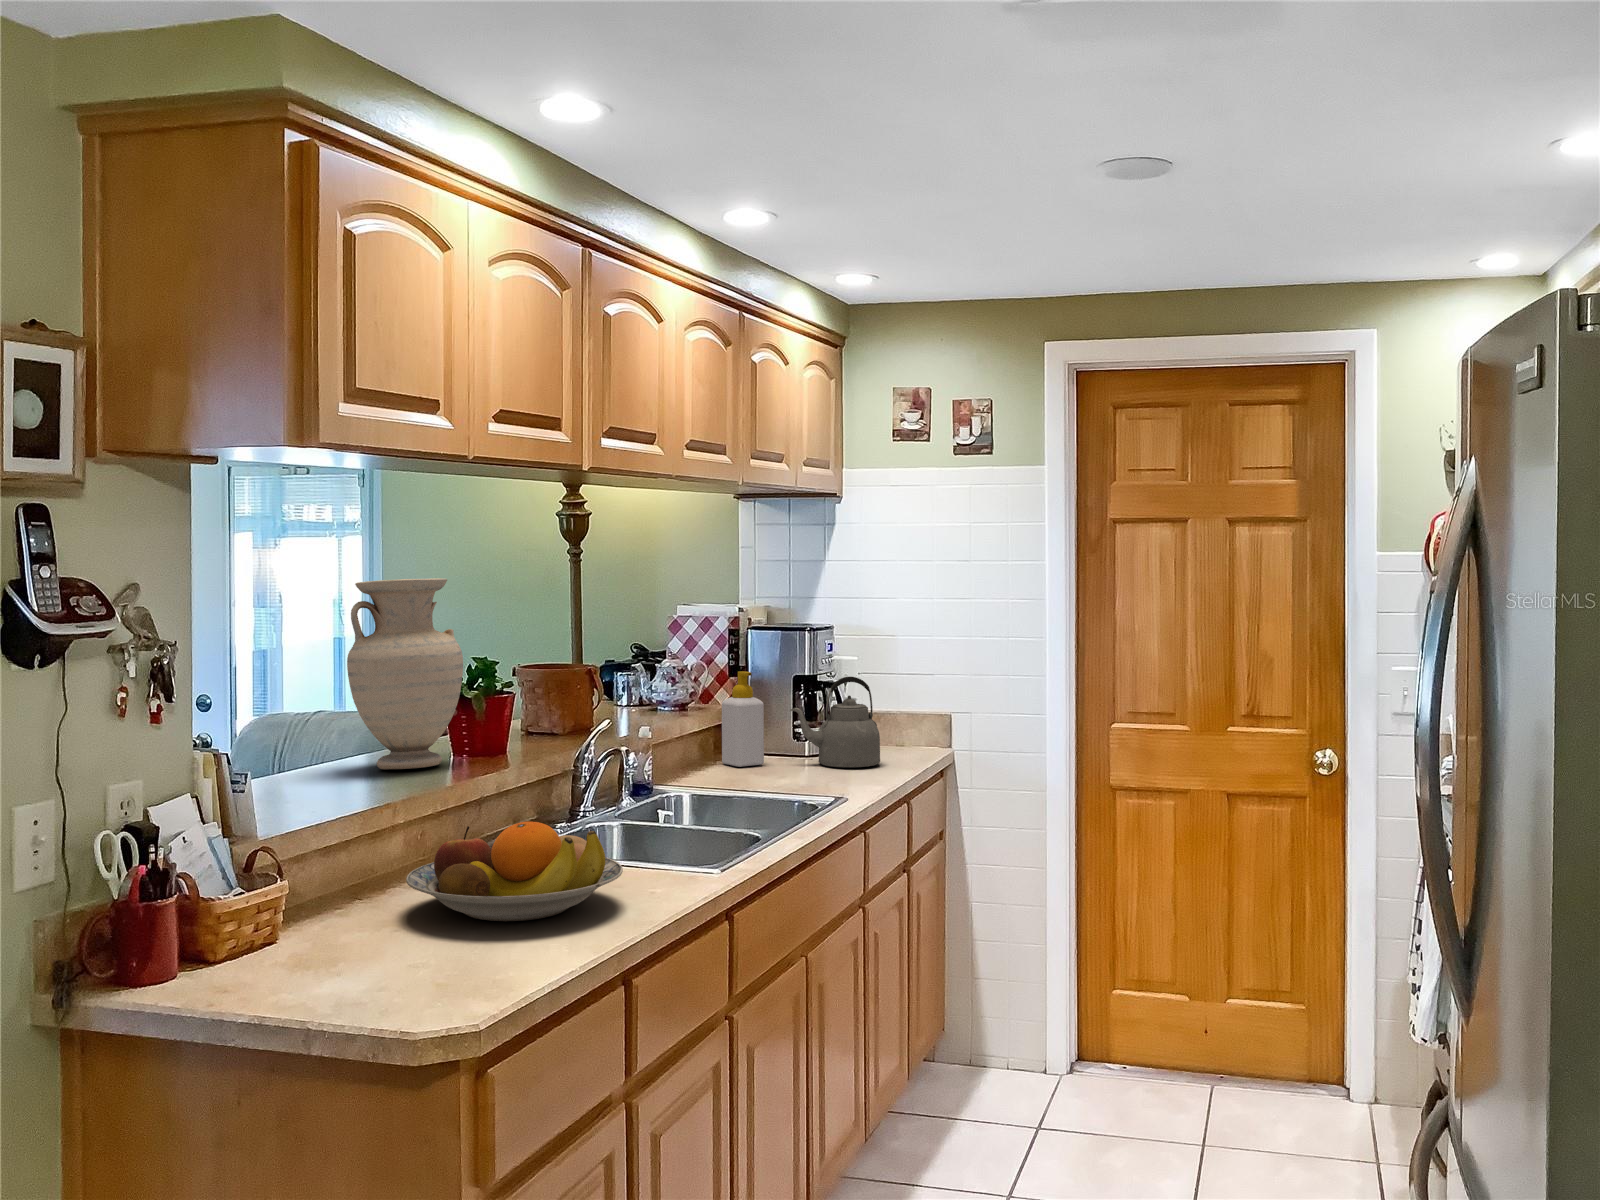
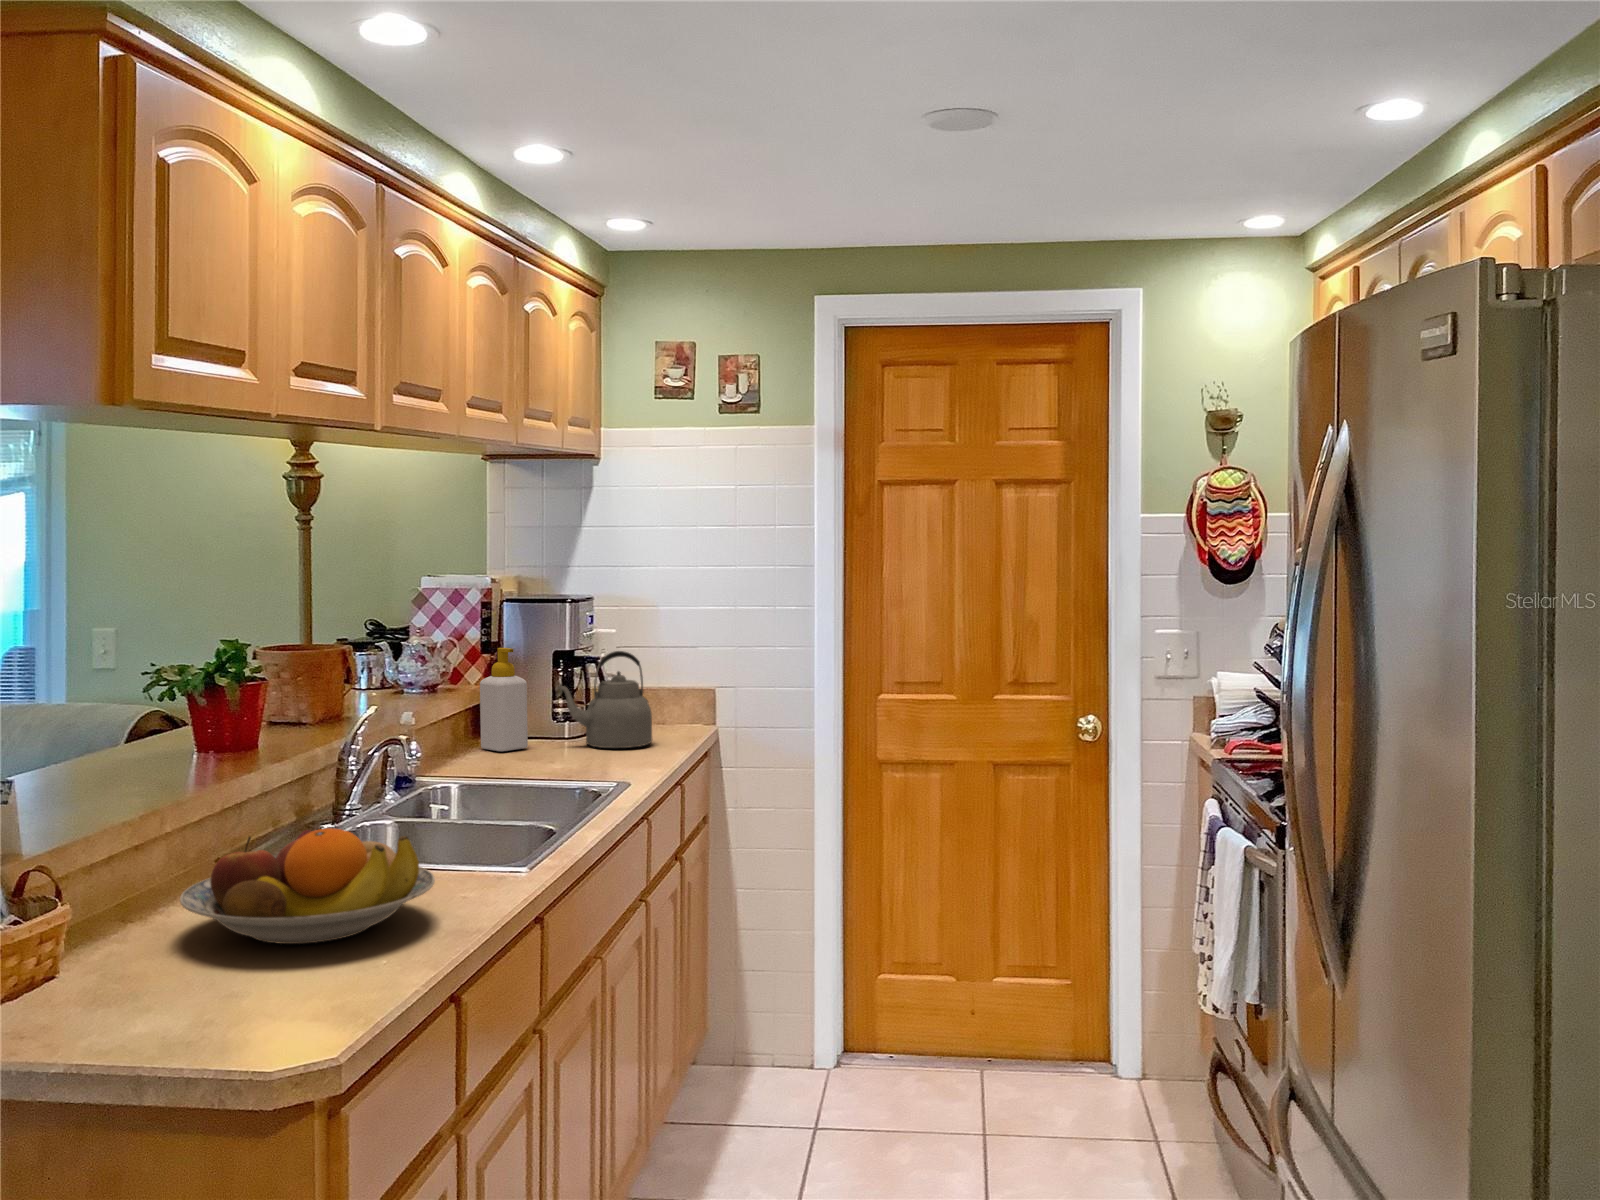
vase: present [347,578,463,769] -> none [64,550,205,772]

